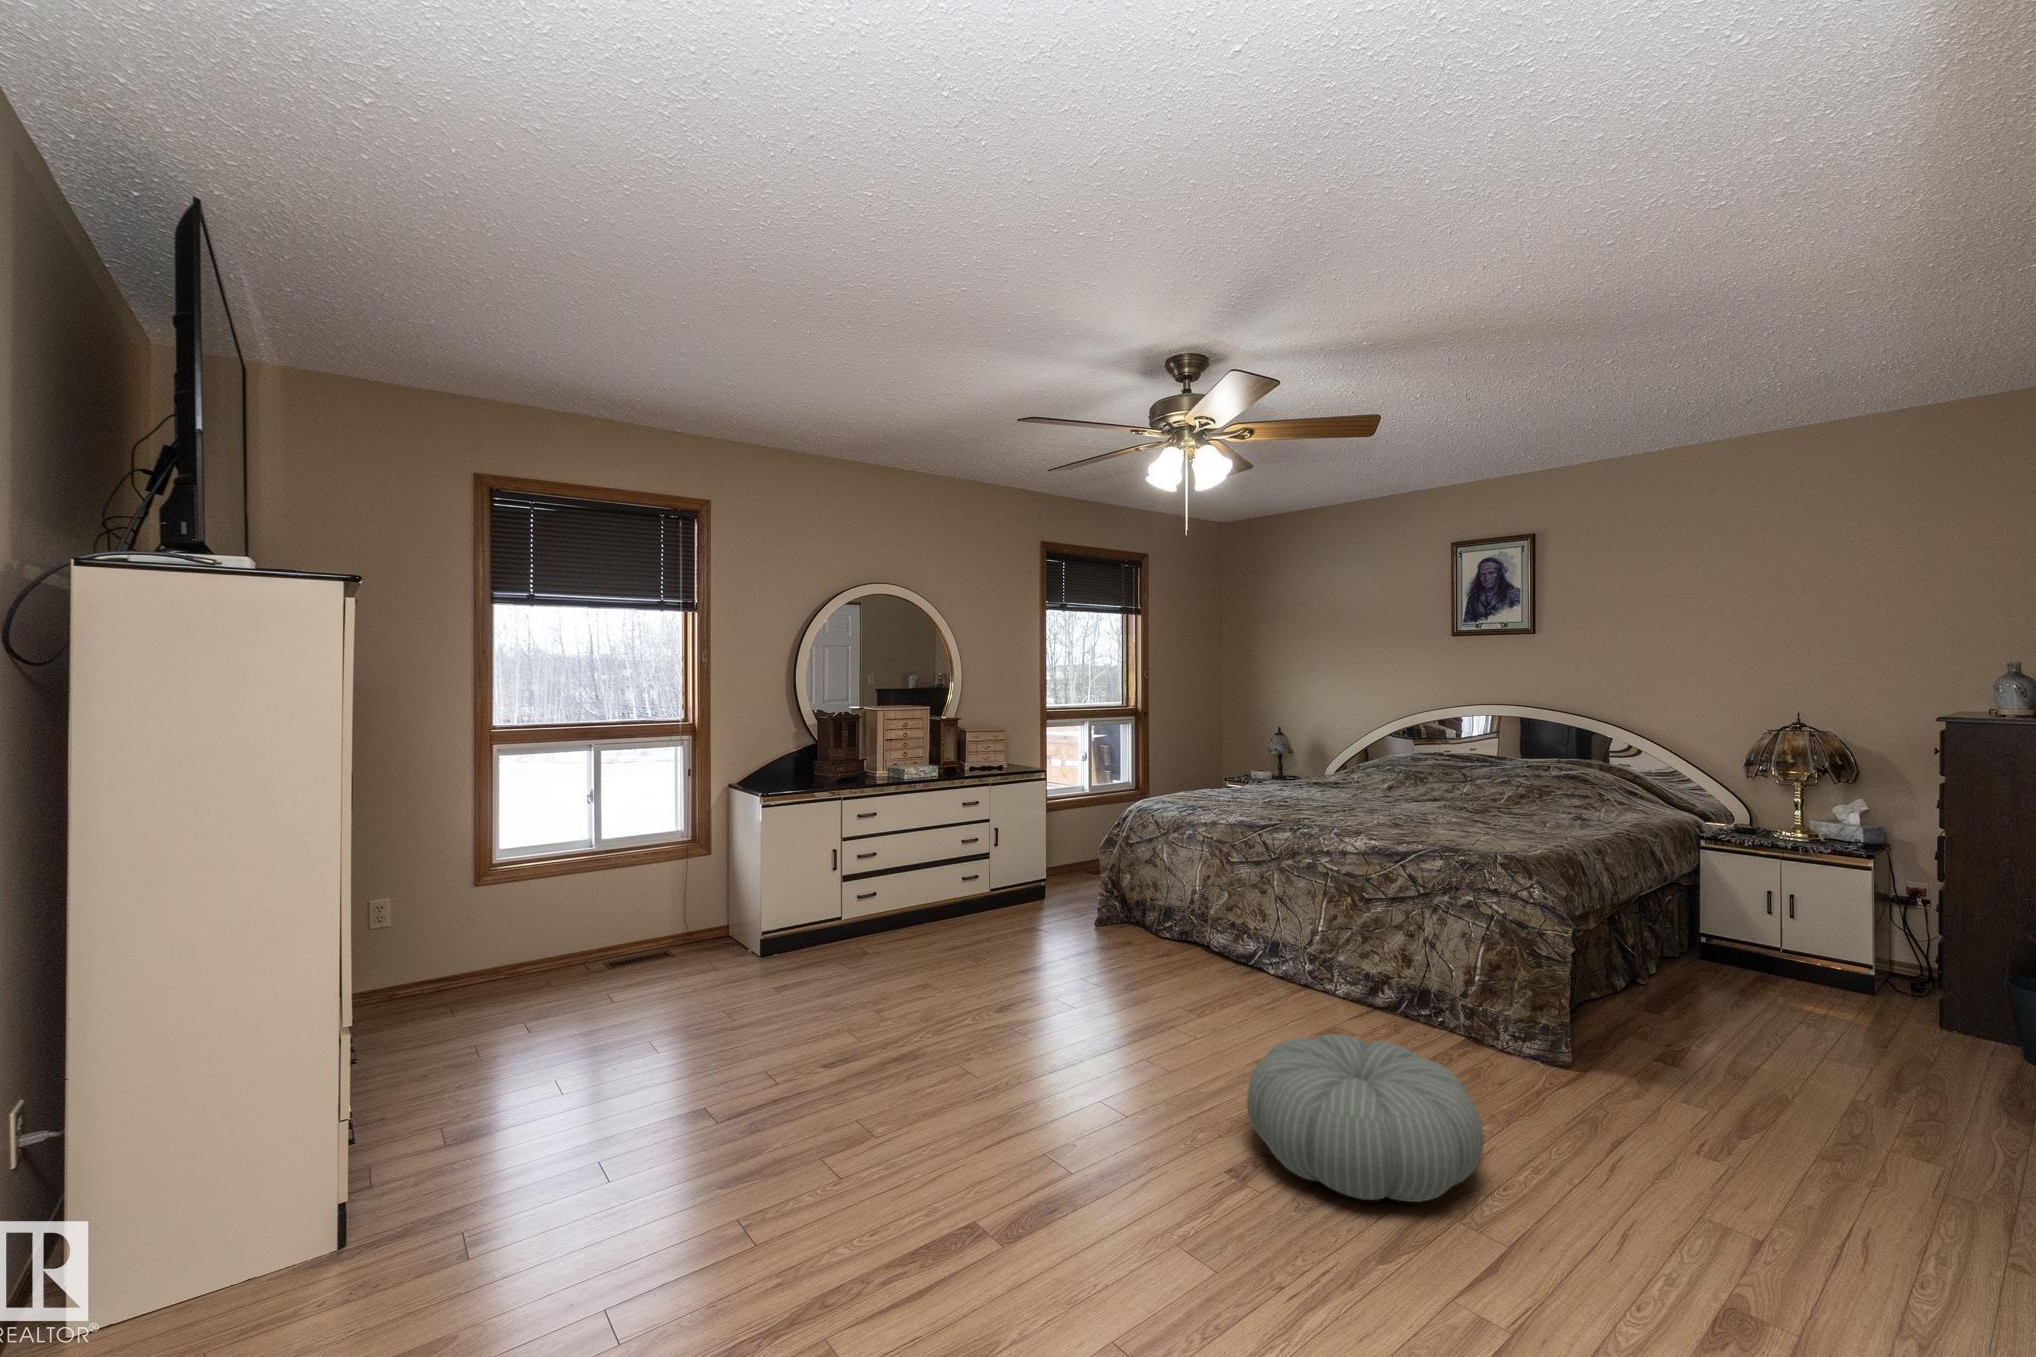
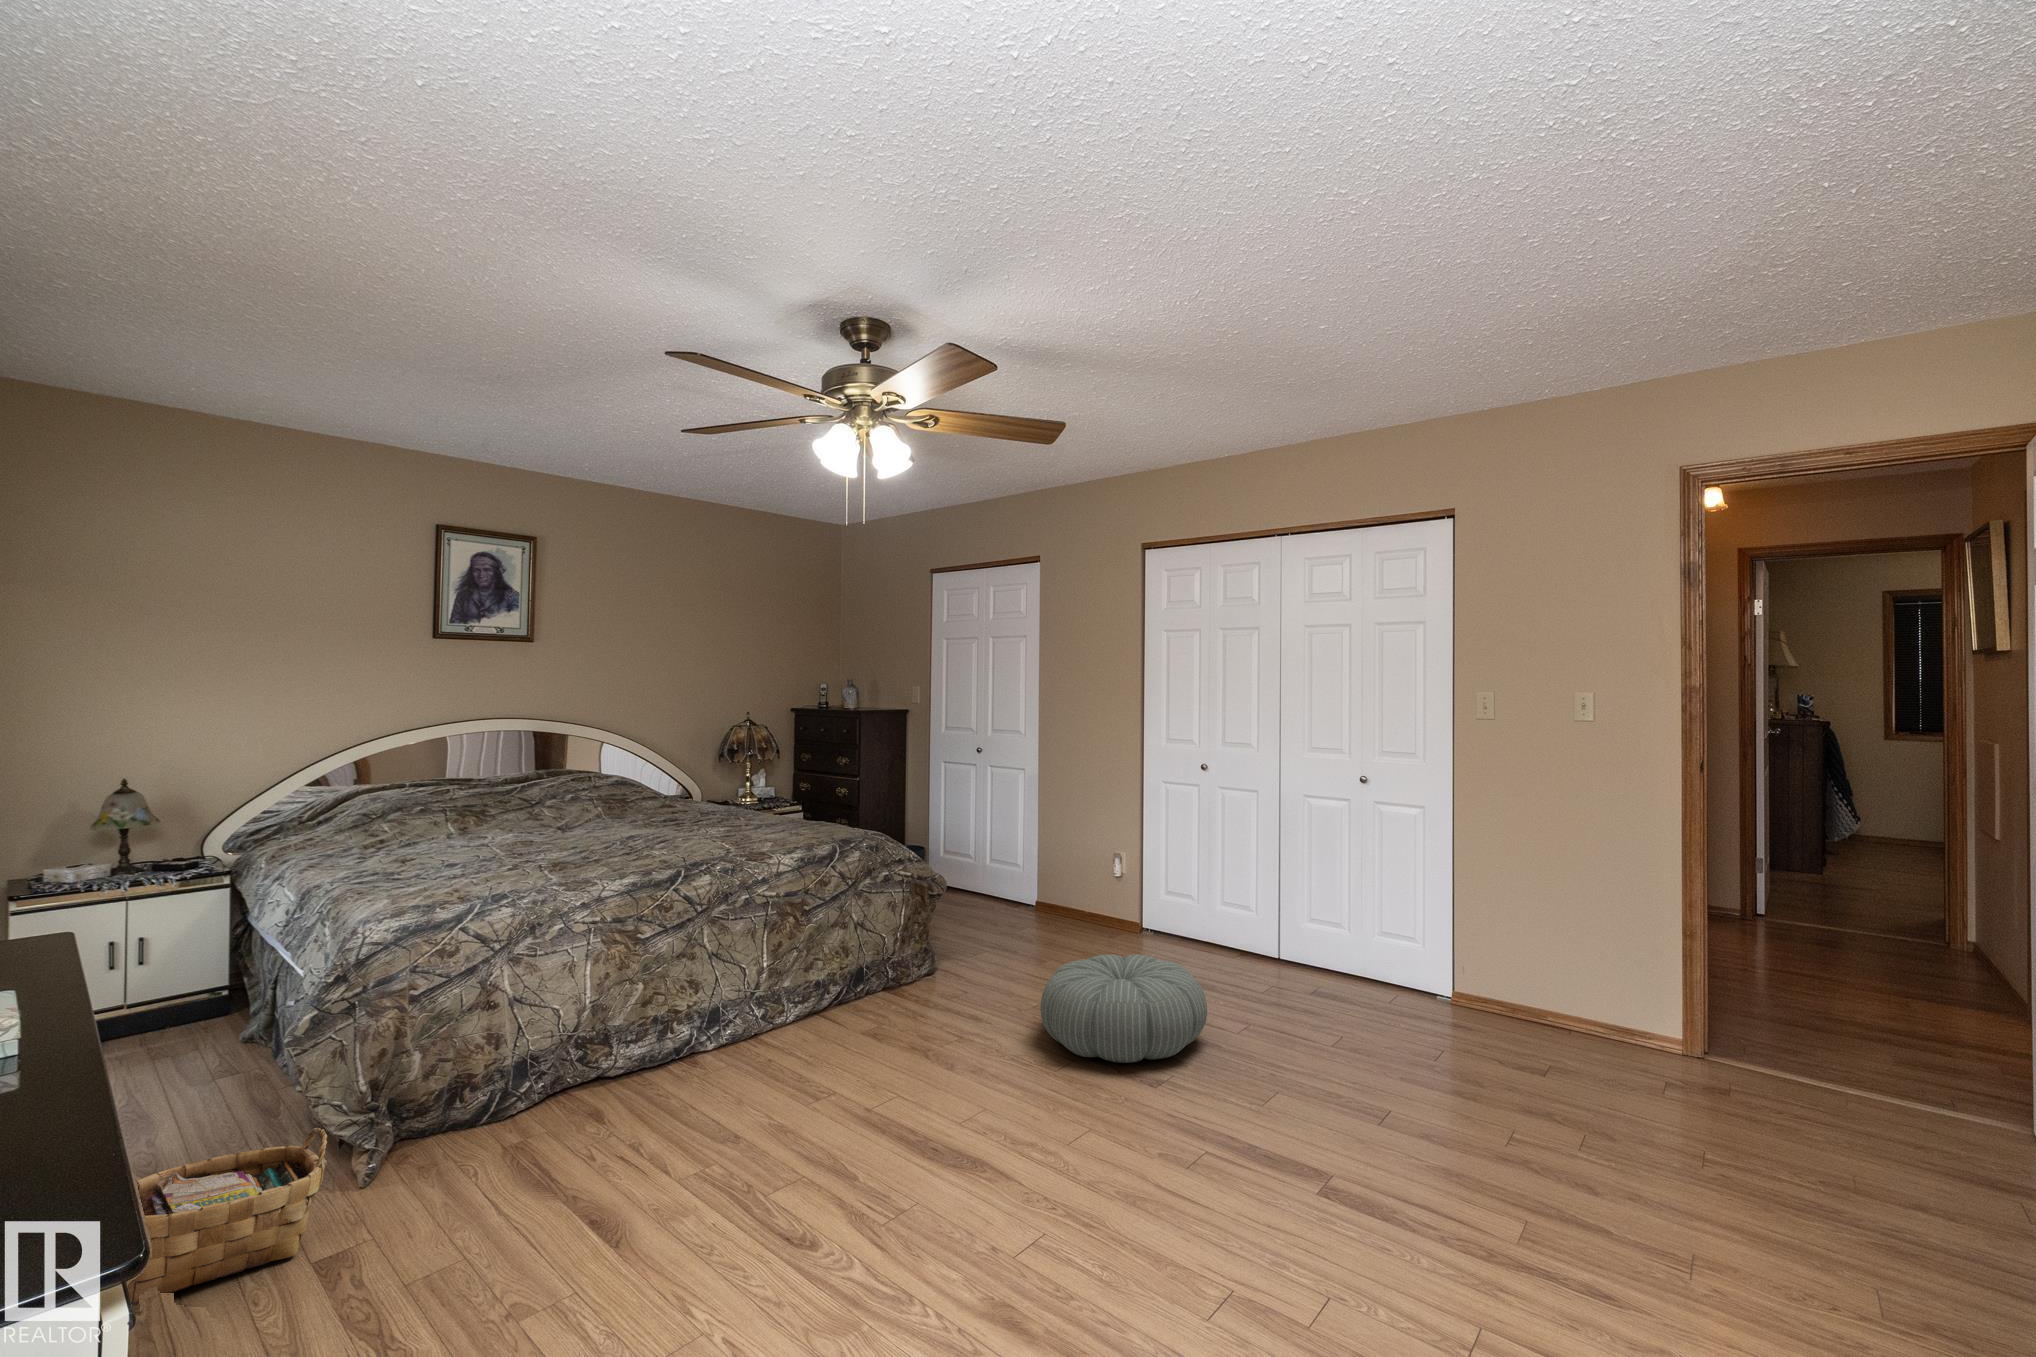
woven basket: none [994,860,1065,924] -> present [128,1128,327,1305]

